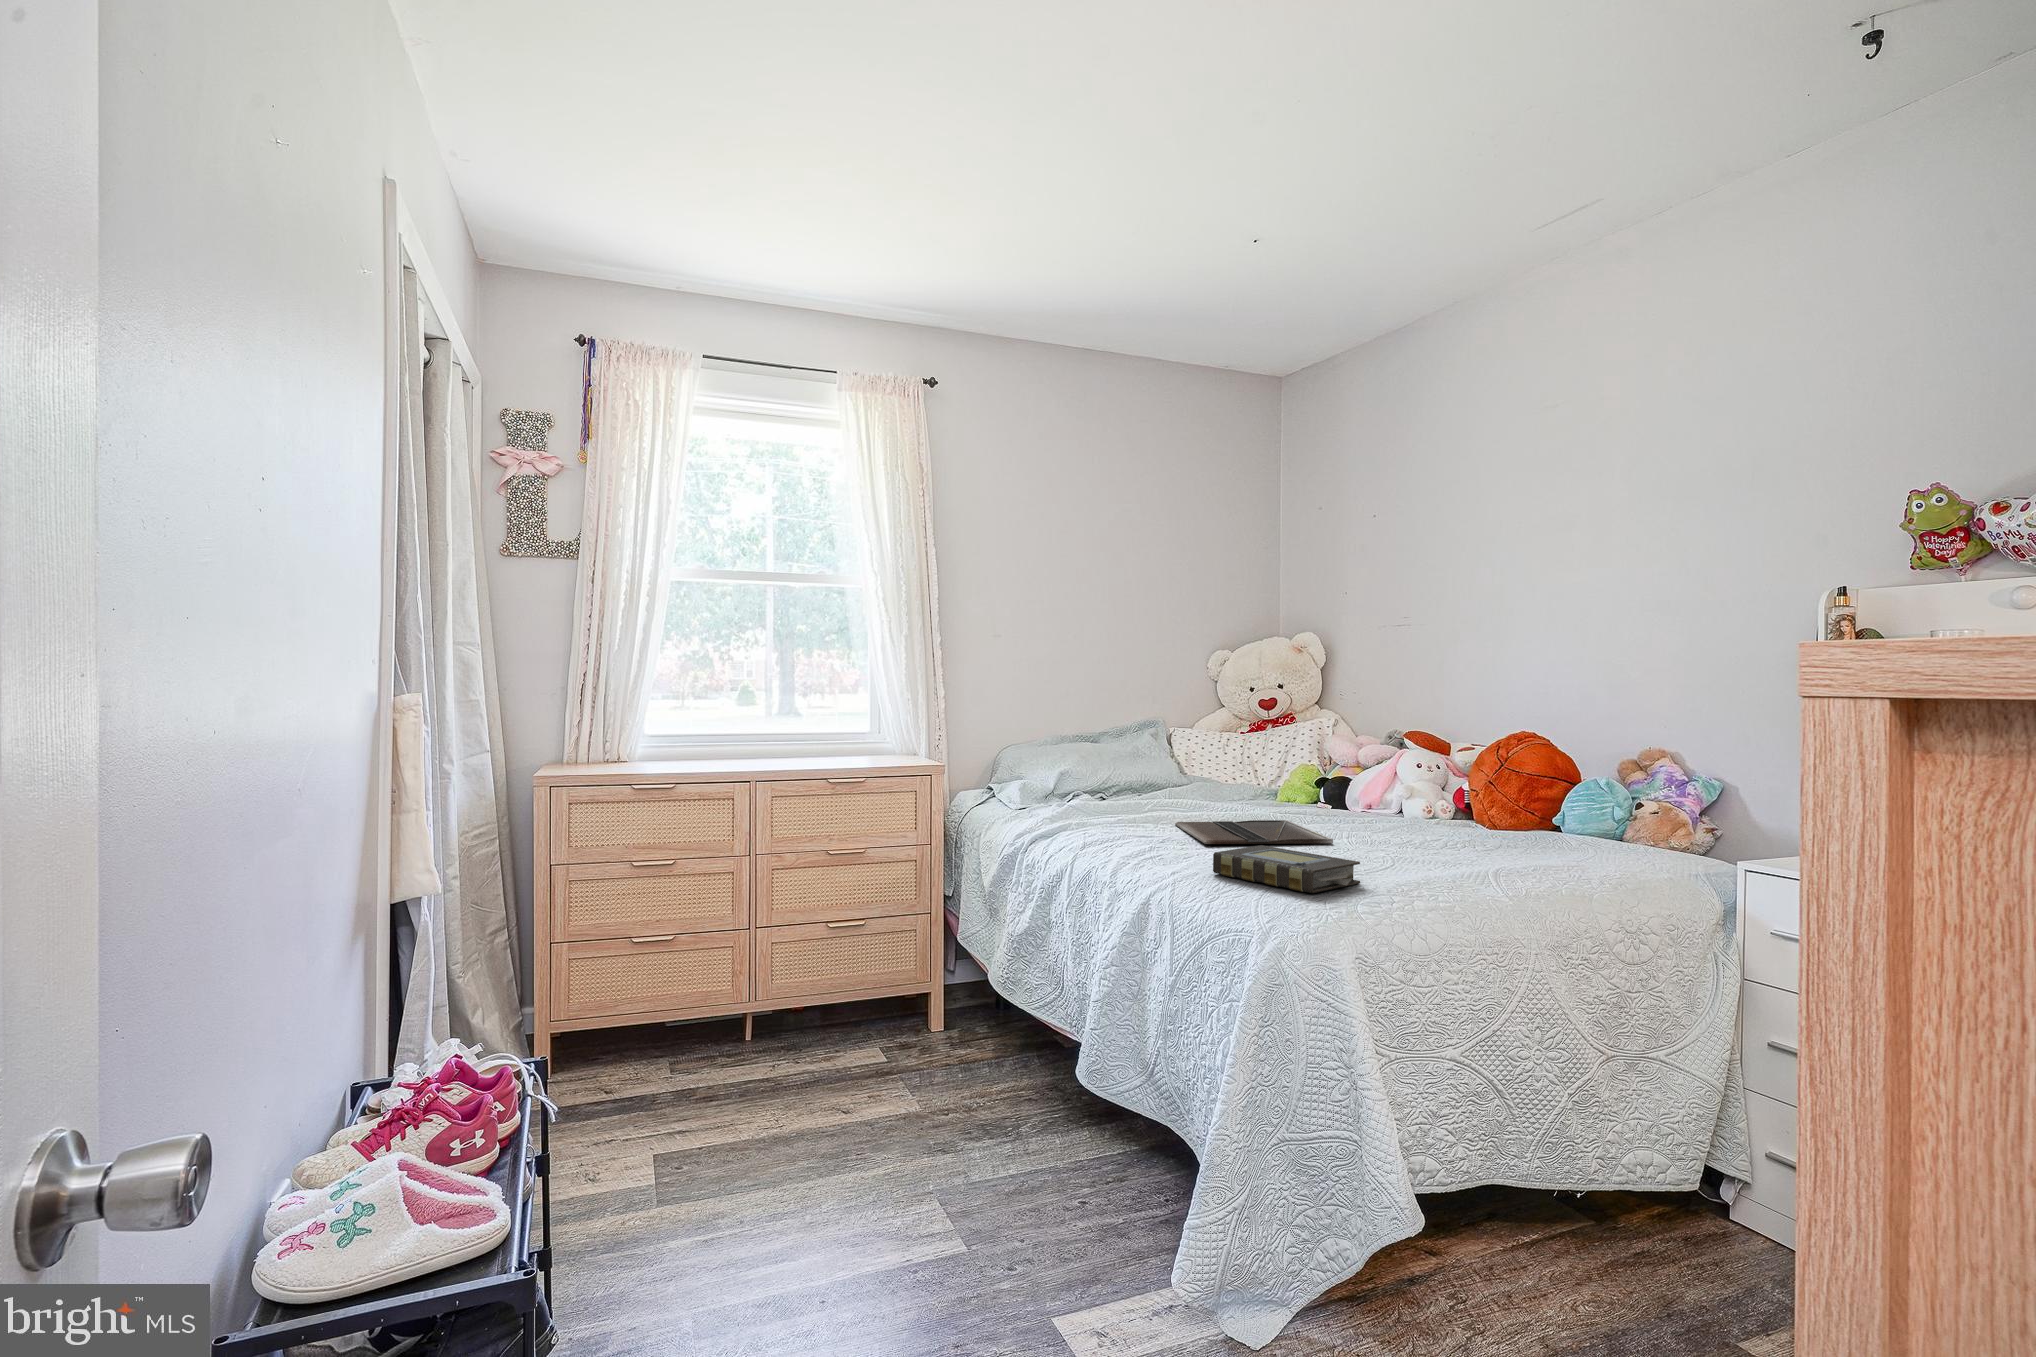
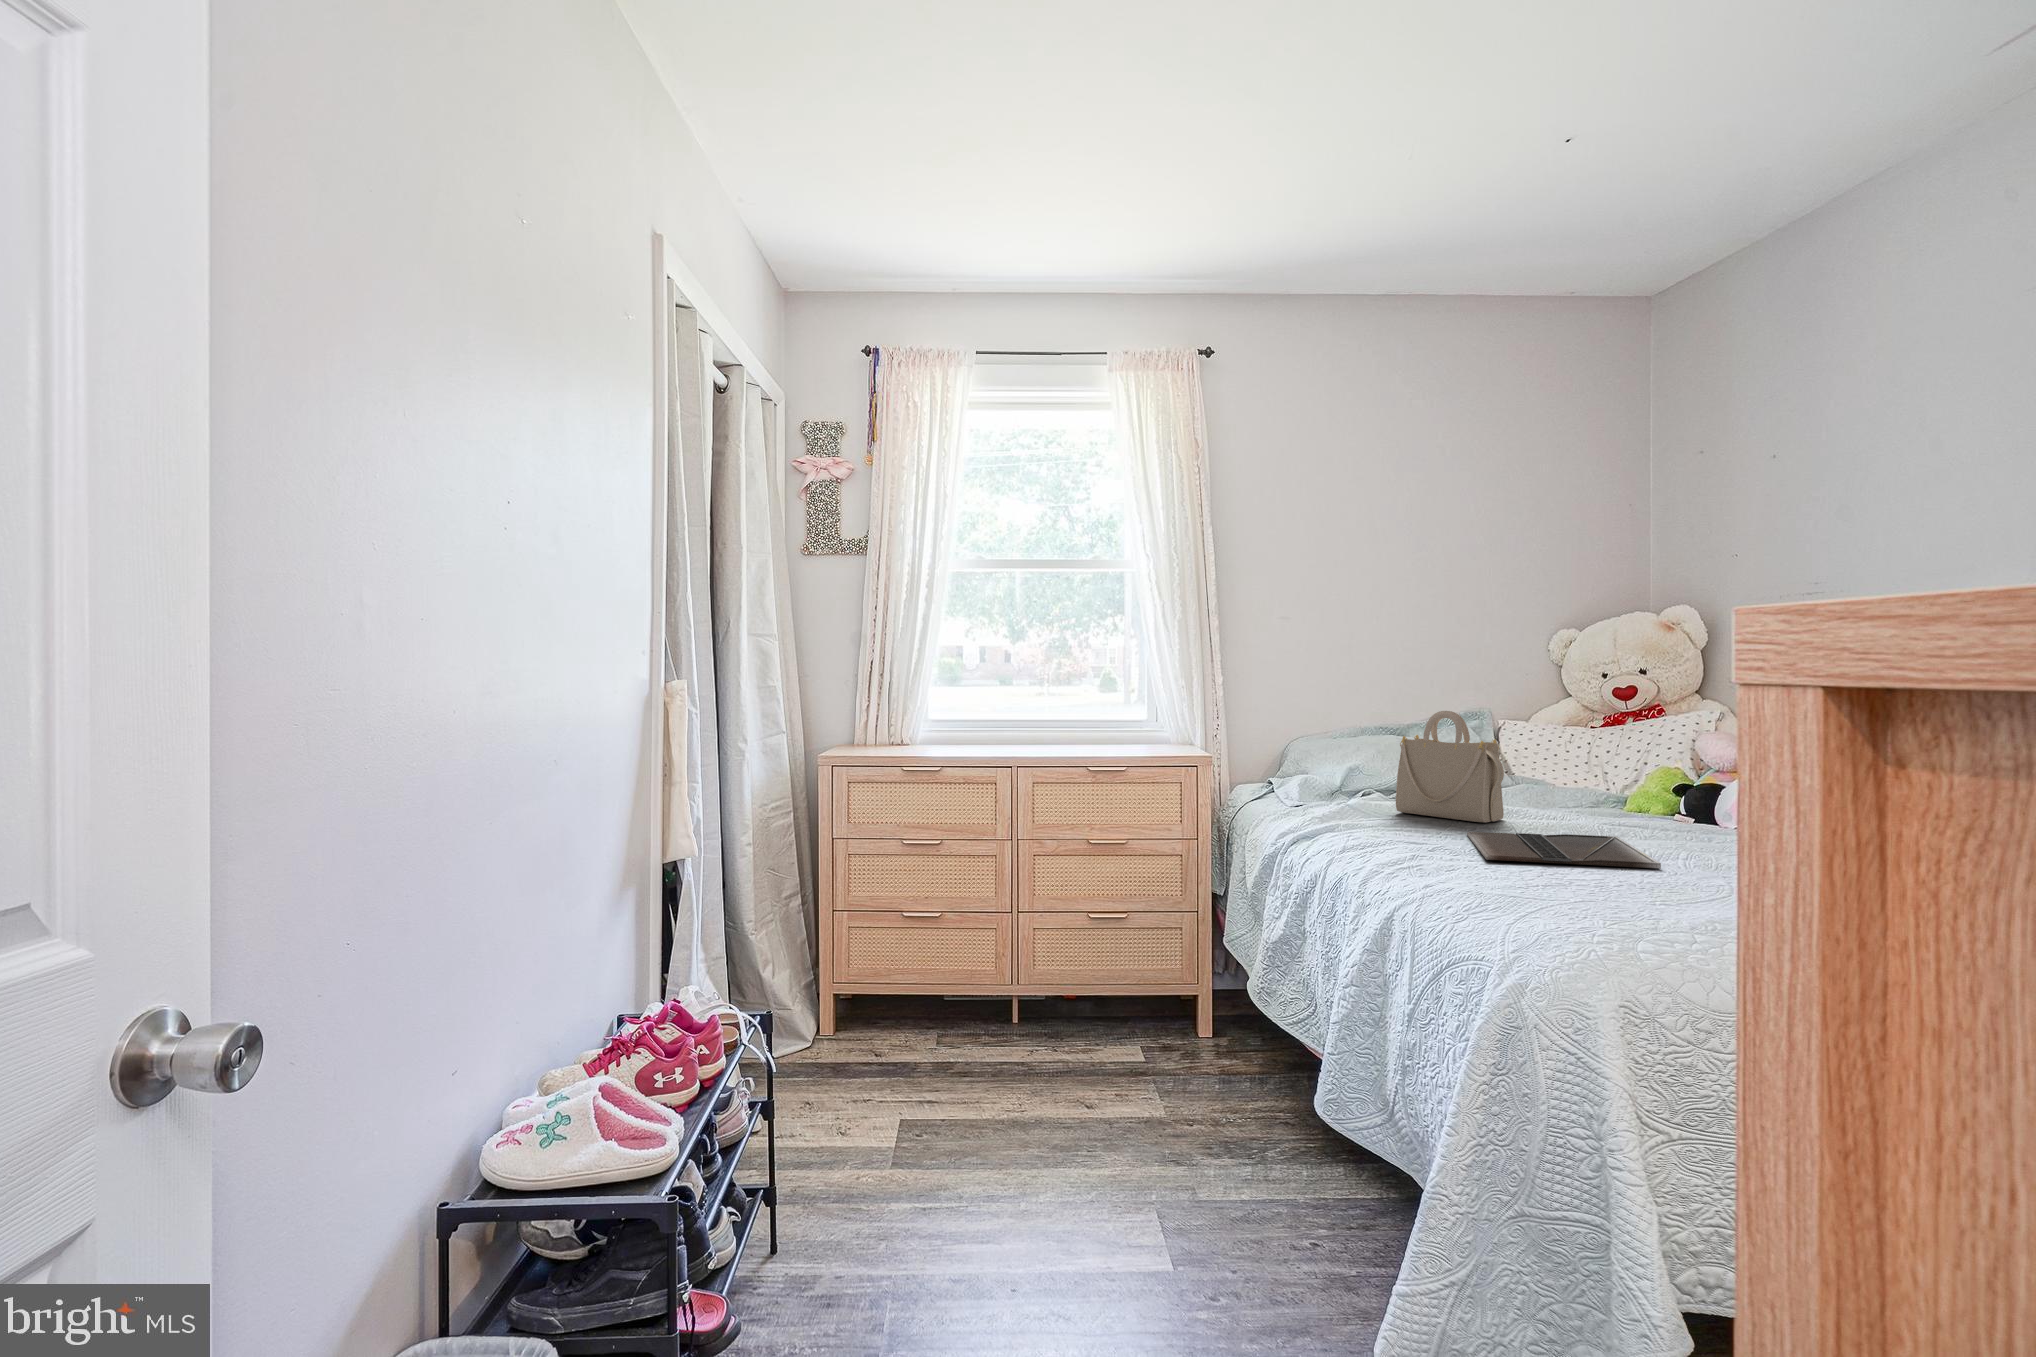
handbag: none [1107,719,1196,814] -> present [1396,711,1504,822]
book: present [1213,845,1360,893] -> none [1472,865,1661,927]

